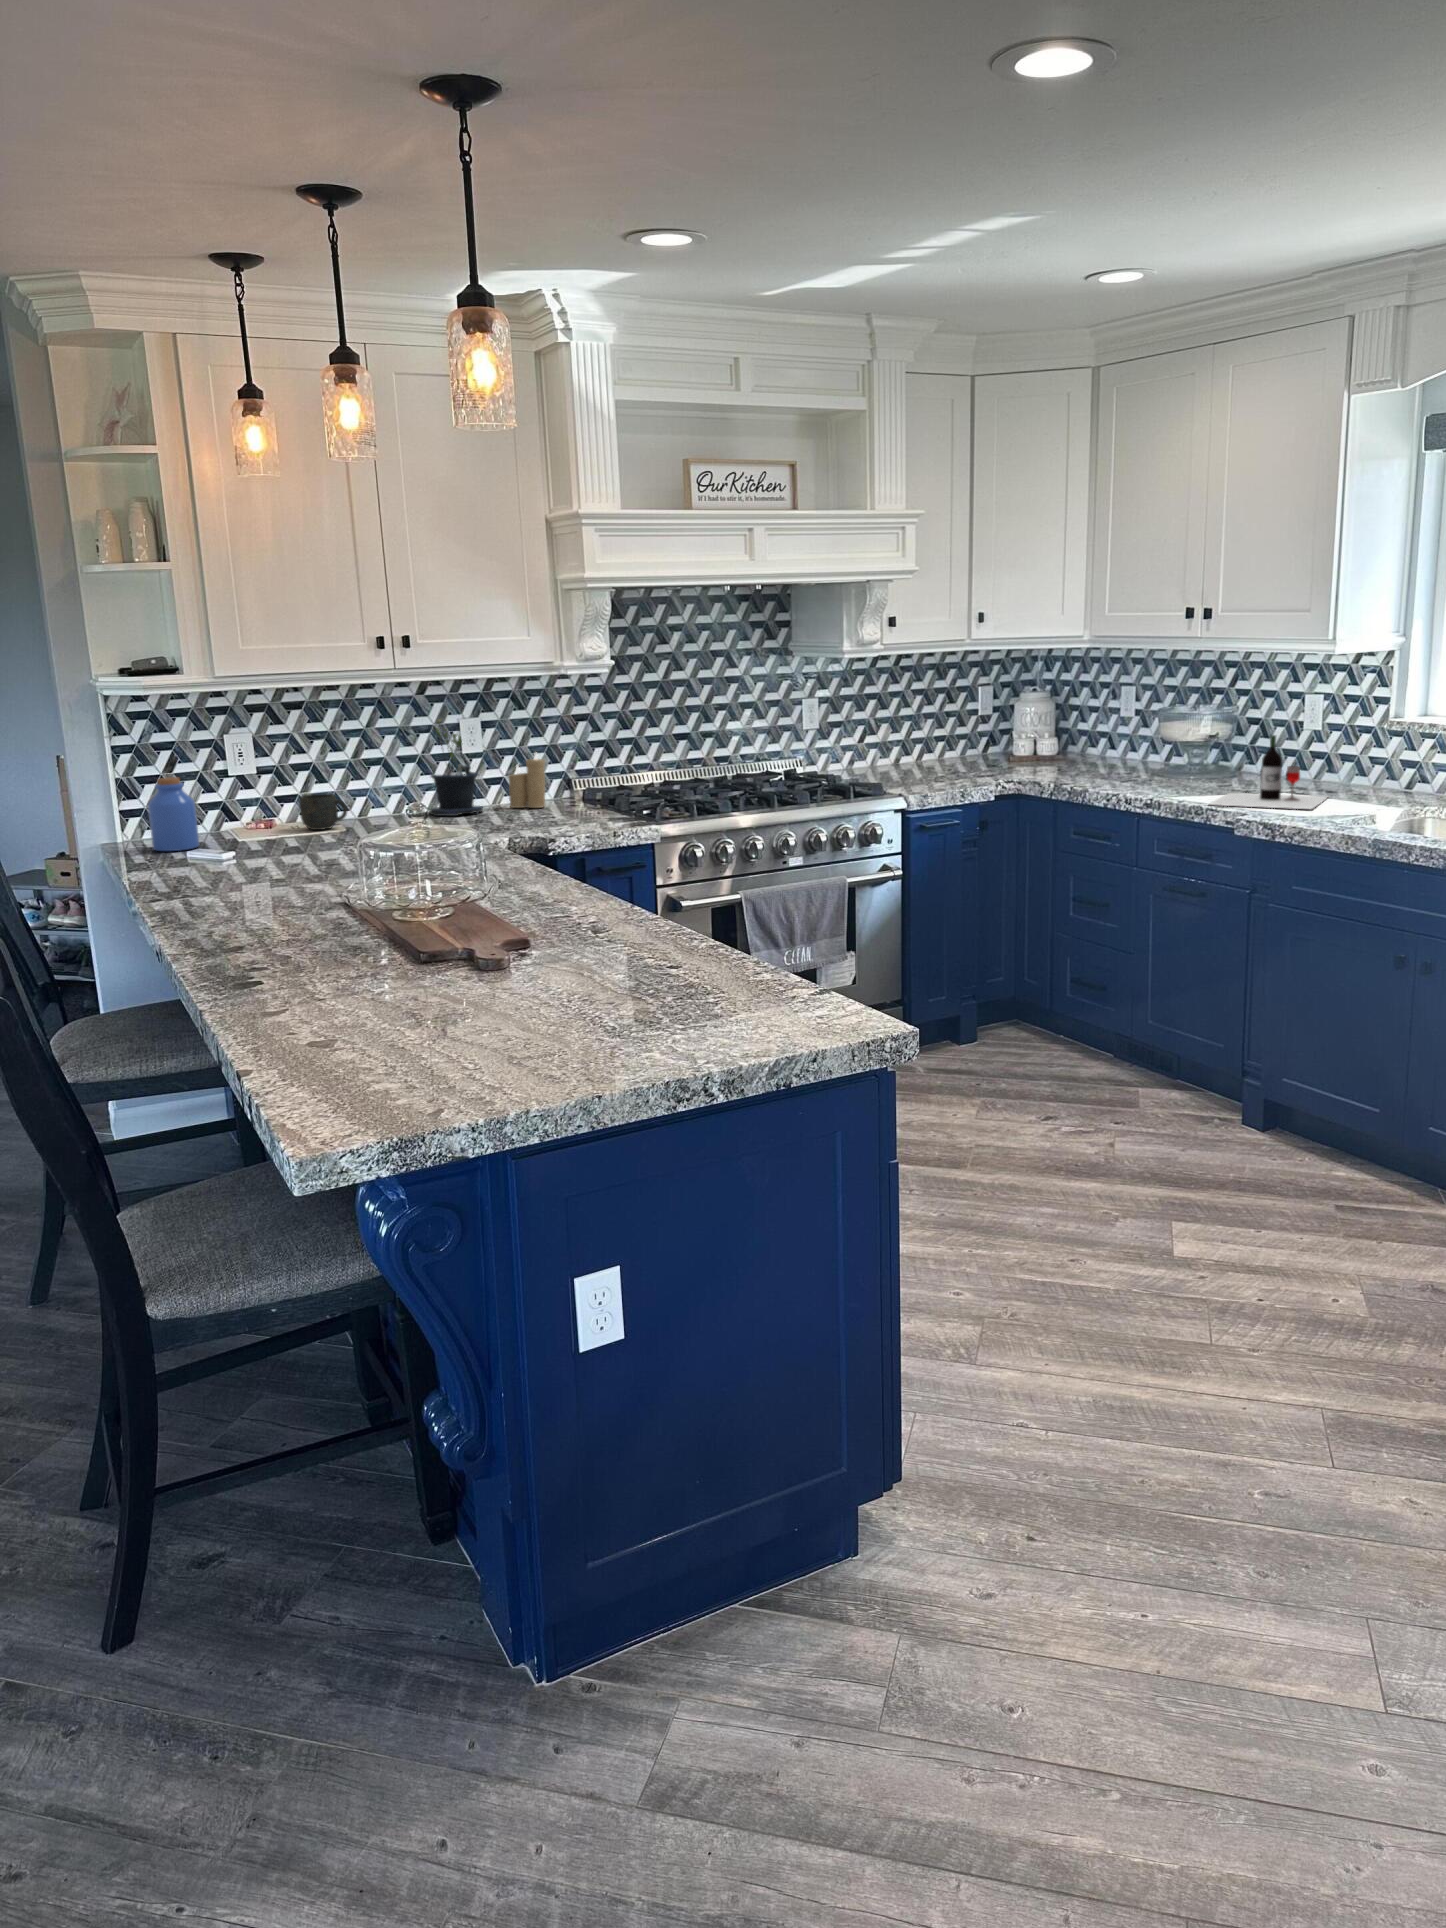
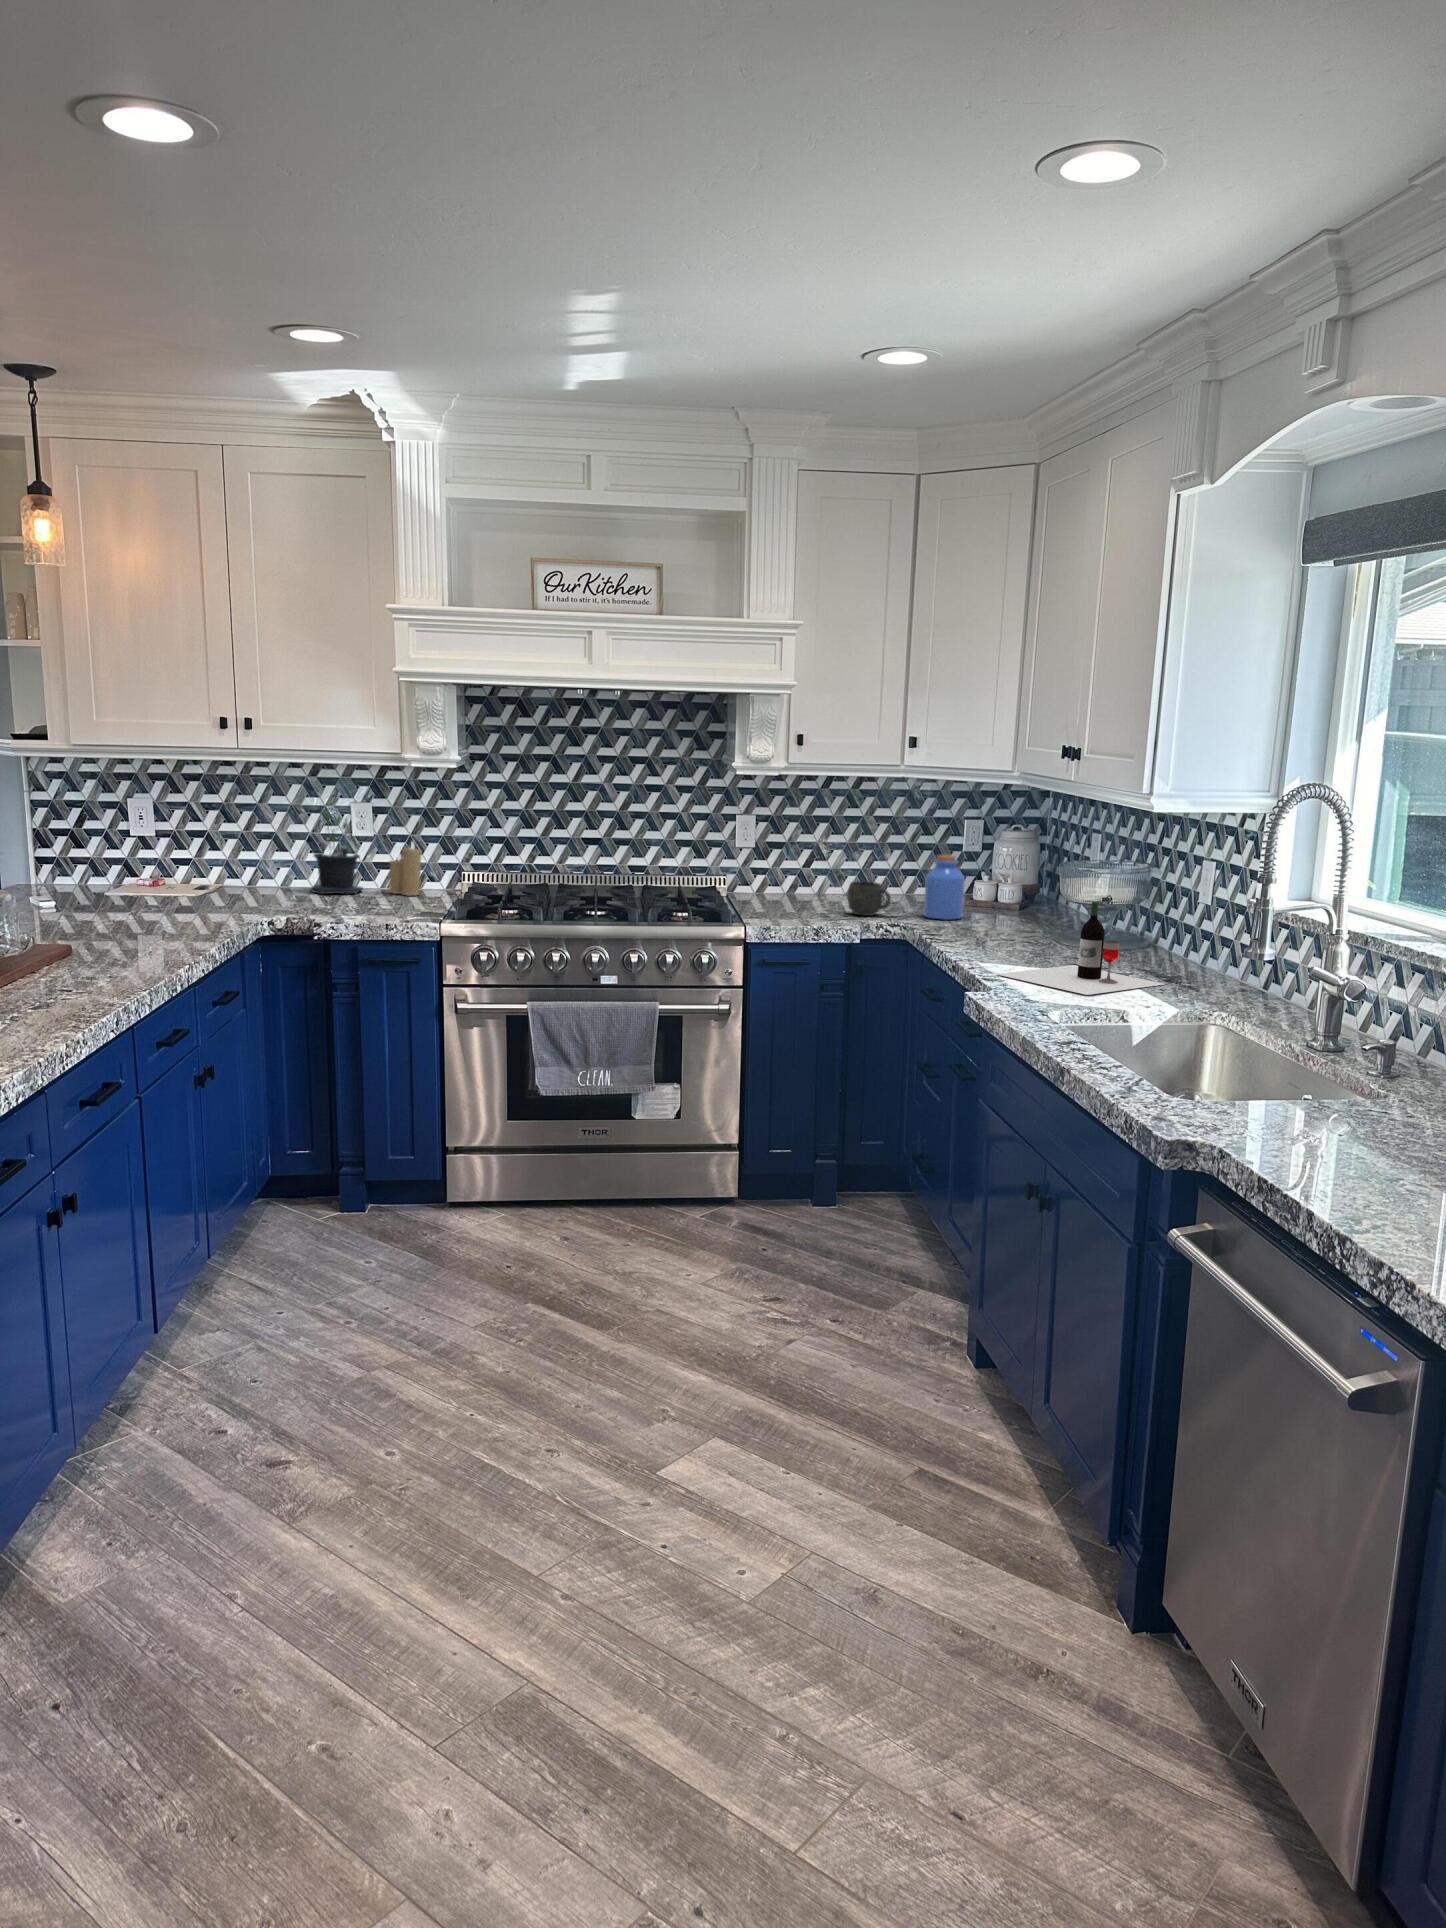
jar: present [148,777,200,851] -> present [924,855,965,920]
mug: present [299,793,347,830] -> present [848,882,891,916]

